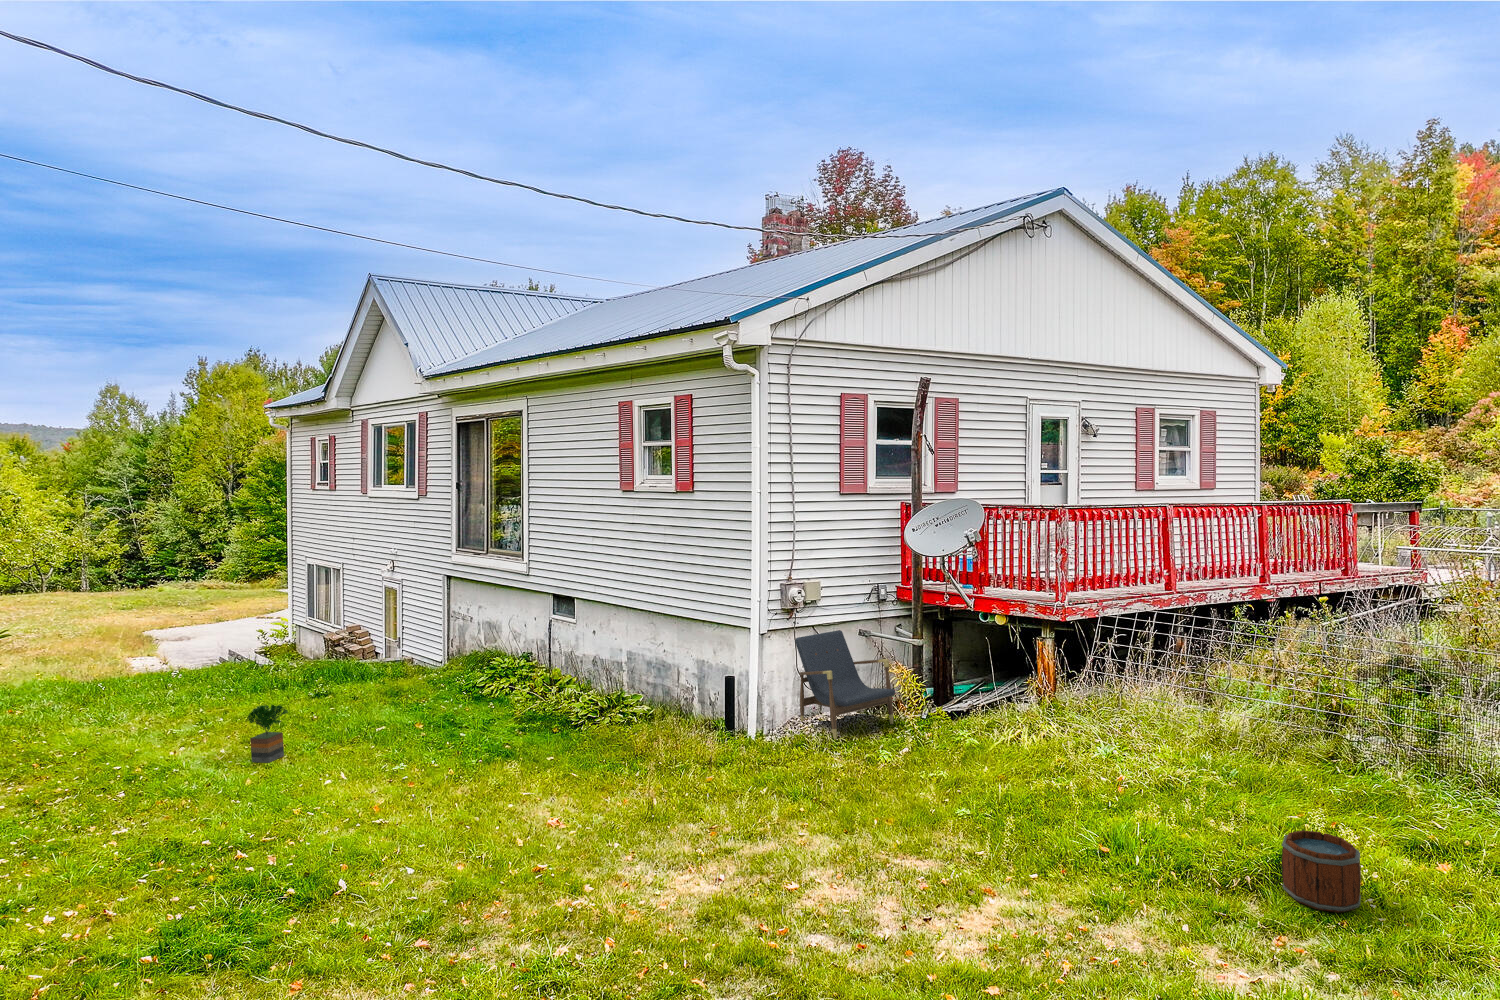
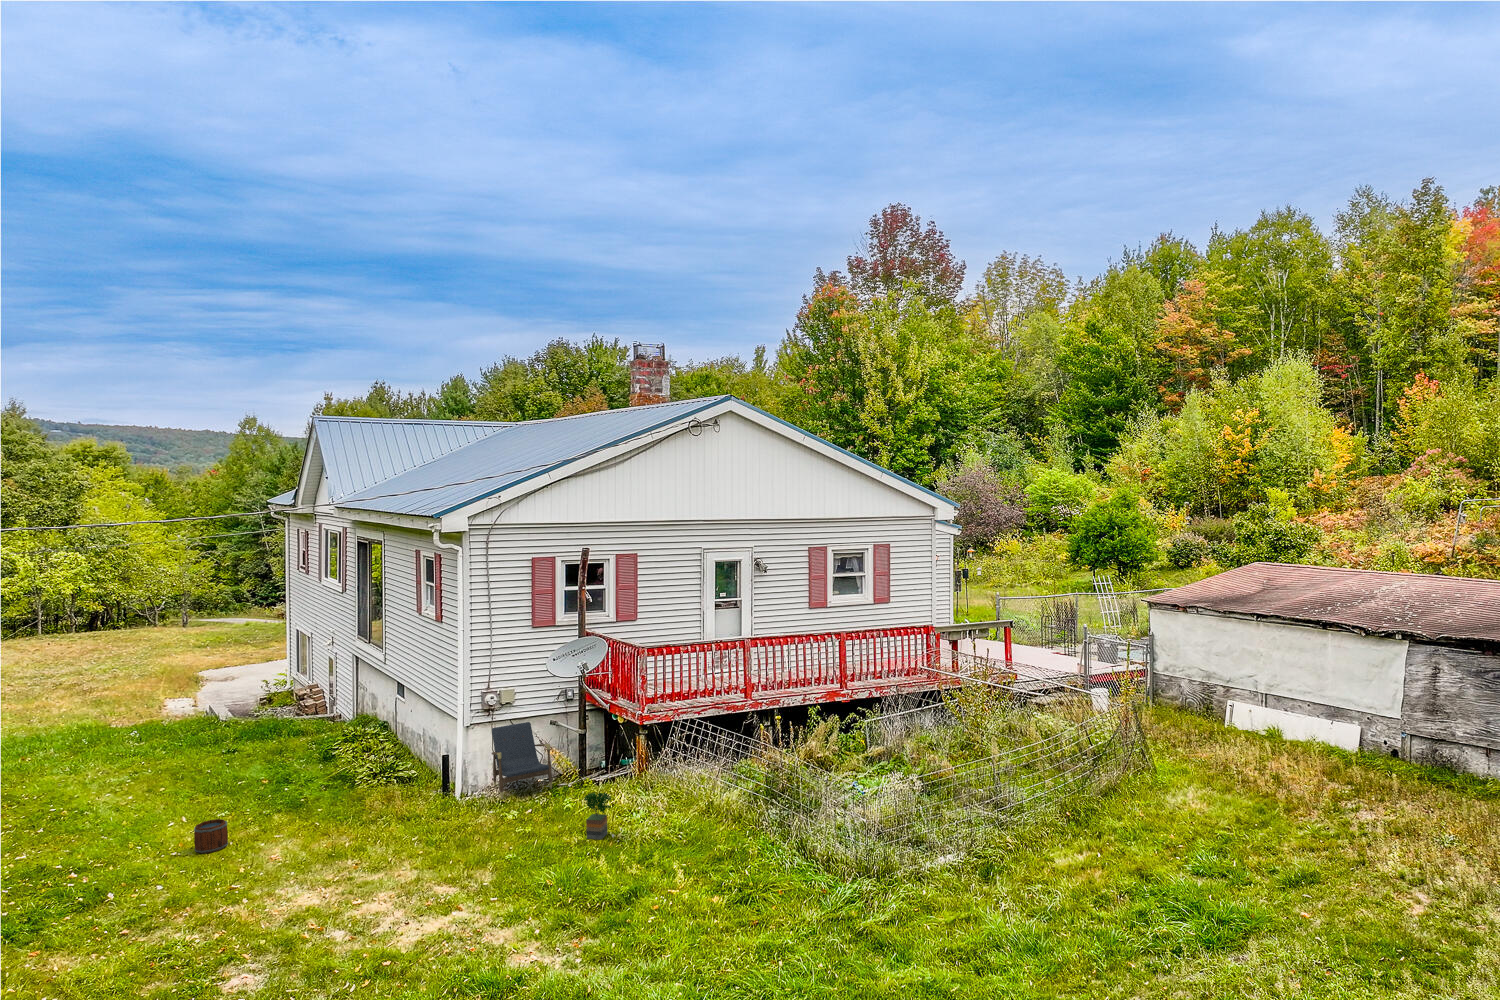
potted tree: present [248,704,288,763] -> present [584,793,611,839]
bucket: present [1282,830,1361,913] -> present [194,819,228,854]

